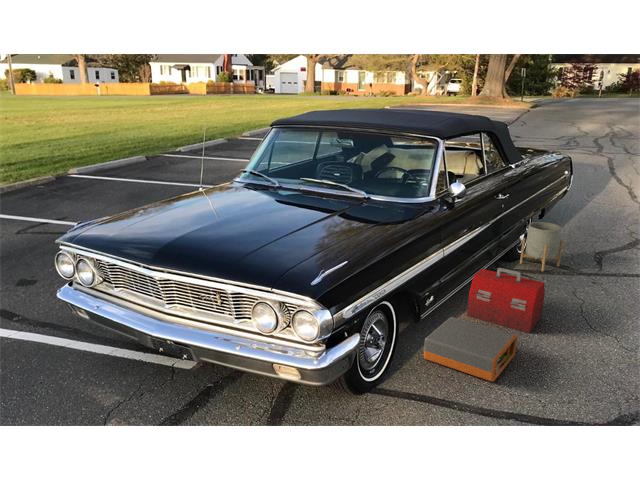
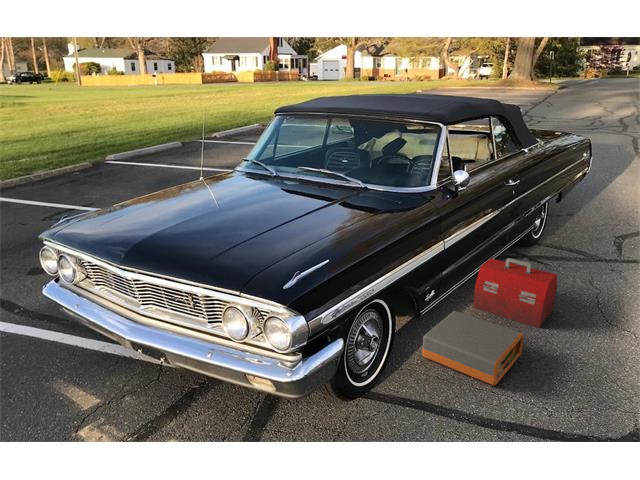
planter: present [520,222,563,271] -> none [534,206,581,258]

